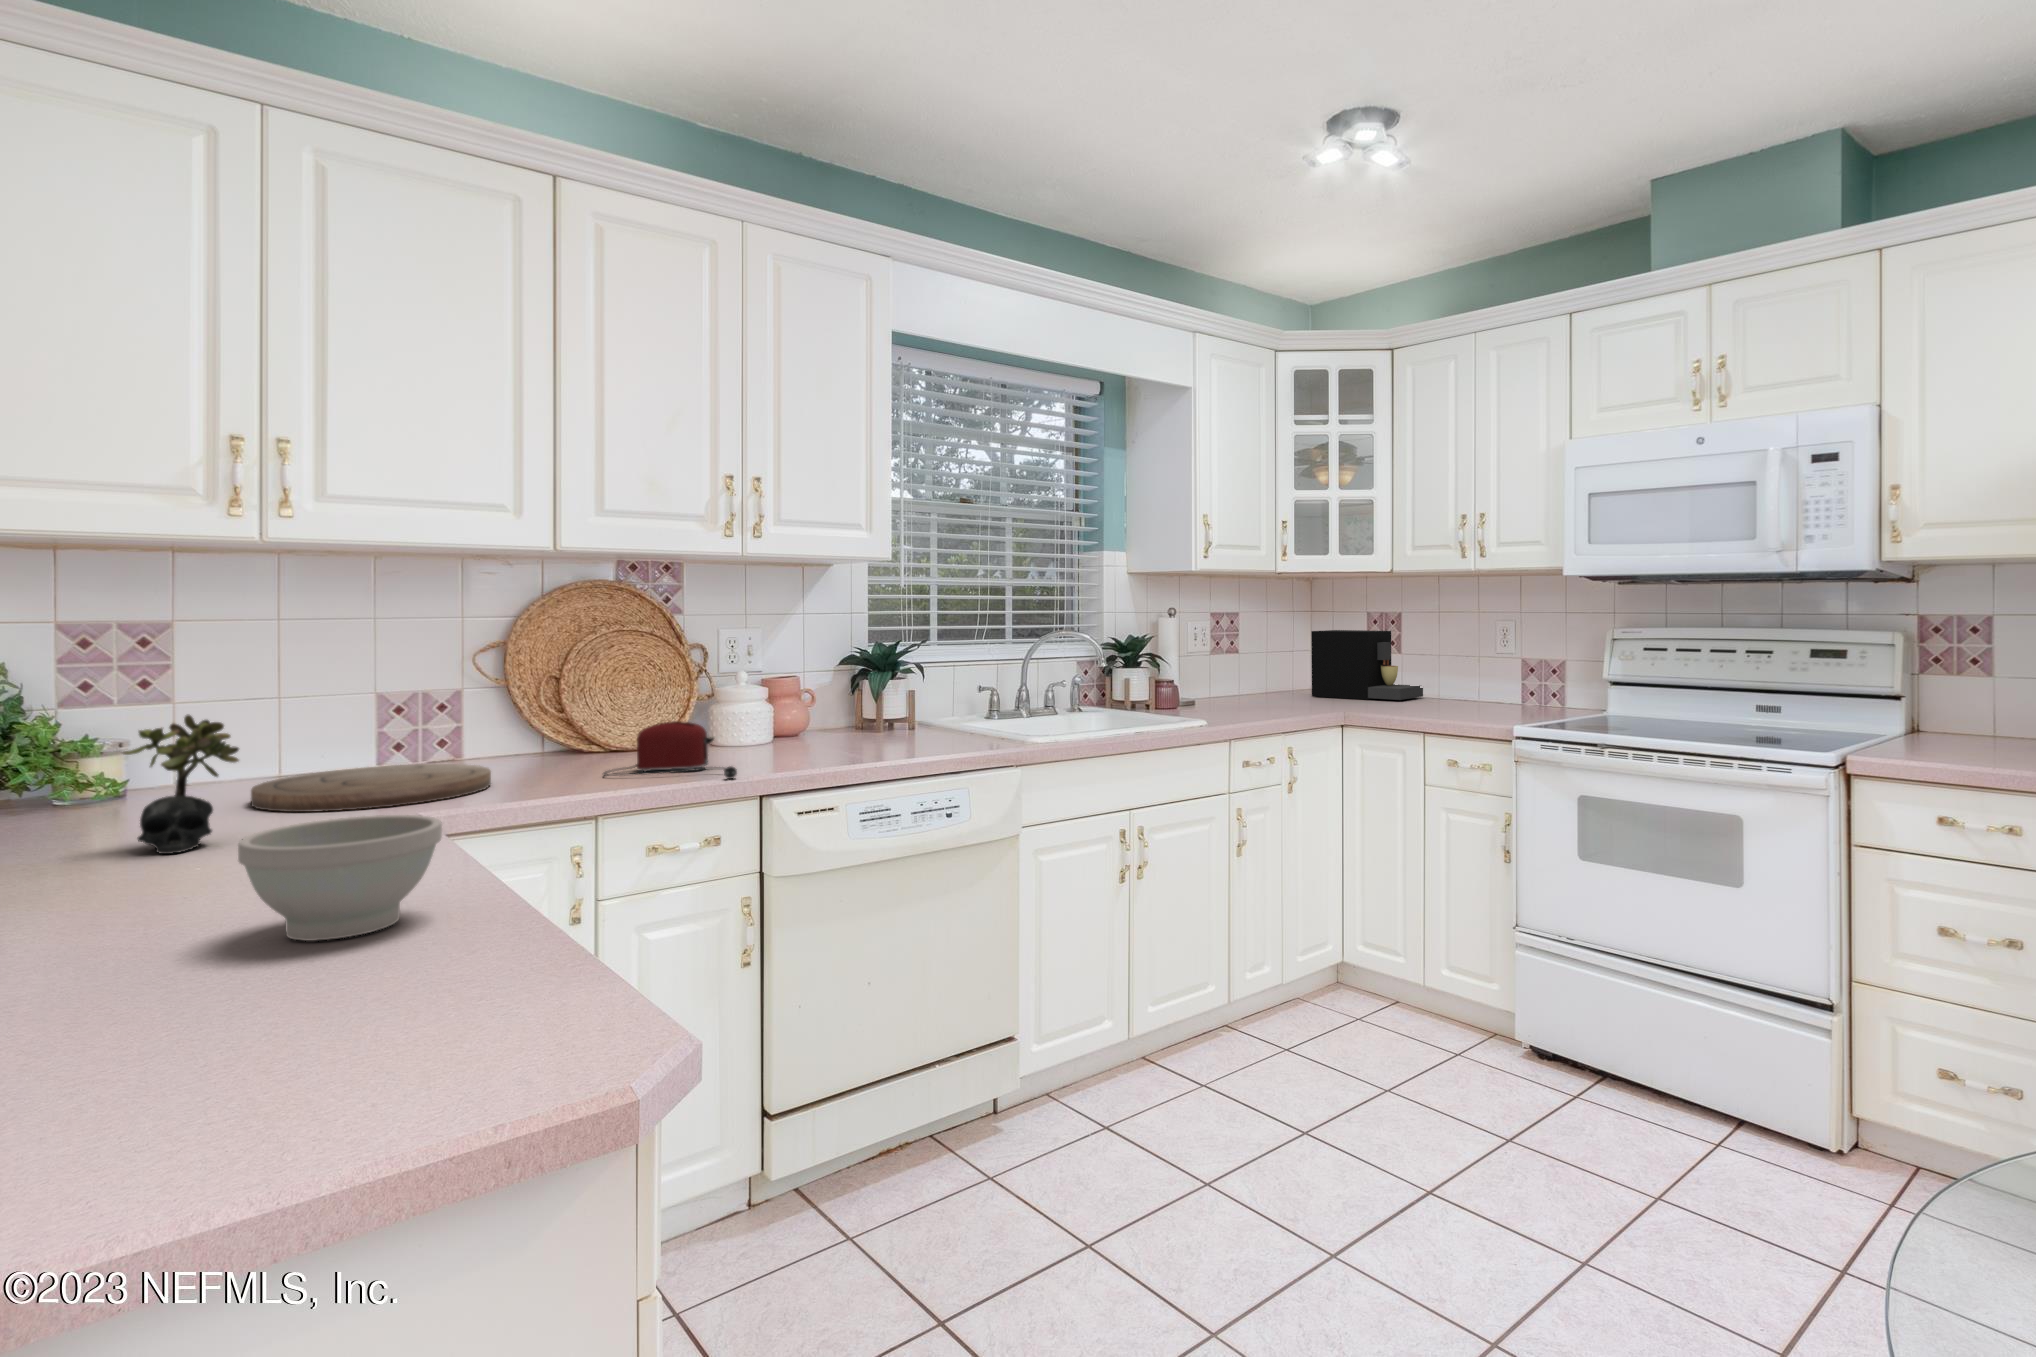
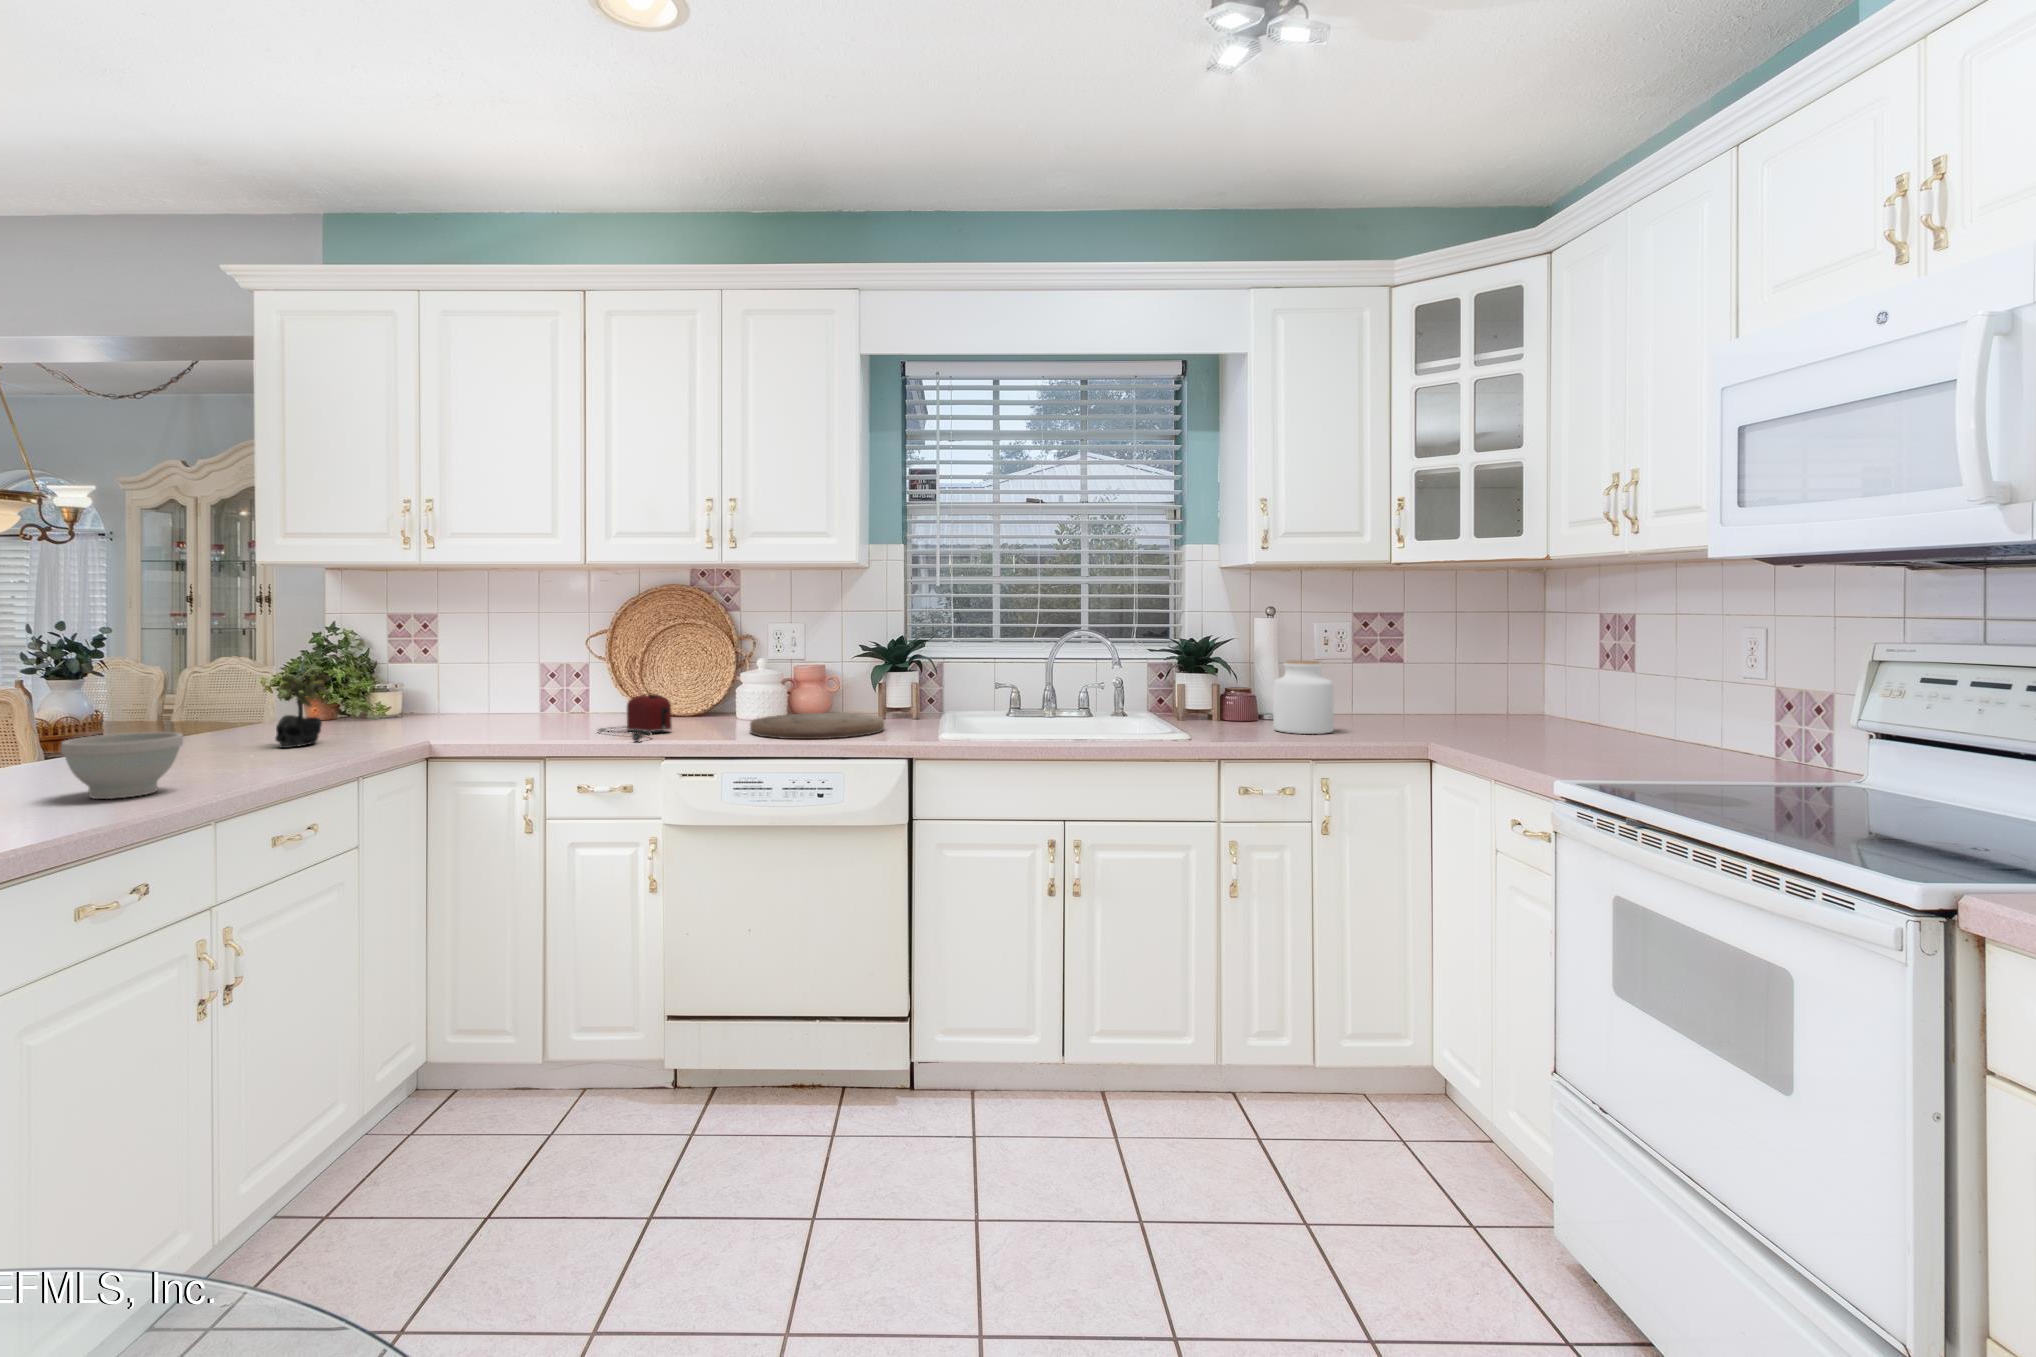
coffee maker: present [1311,630,1423,700] -> none [1492,636,1648,736]
jar: none [1219,653,1267,713] -> present [1273,661,1334,734]
cutting board: present [251,764,491,812] -> present [750,713,884,739]

